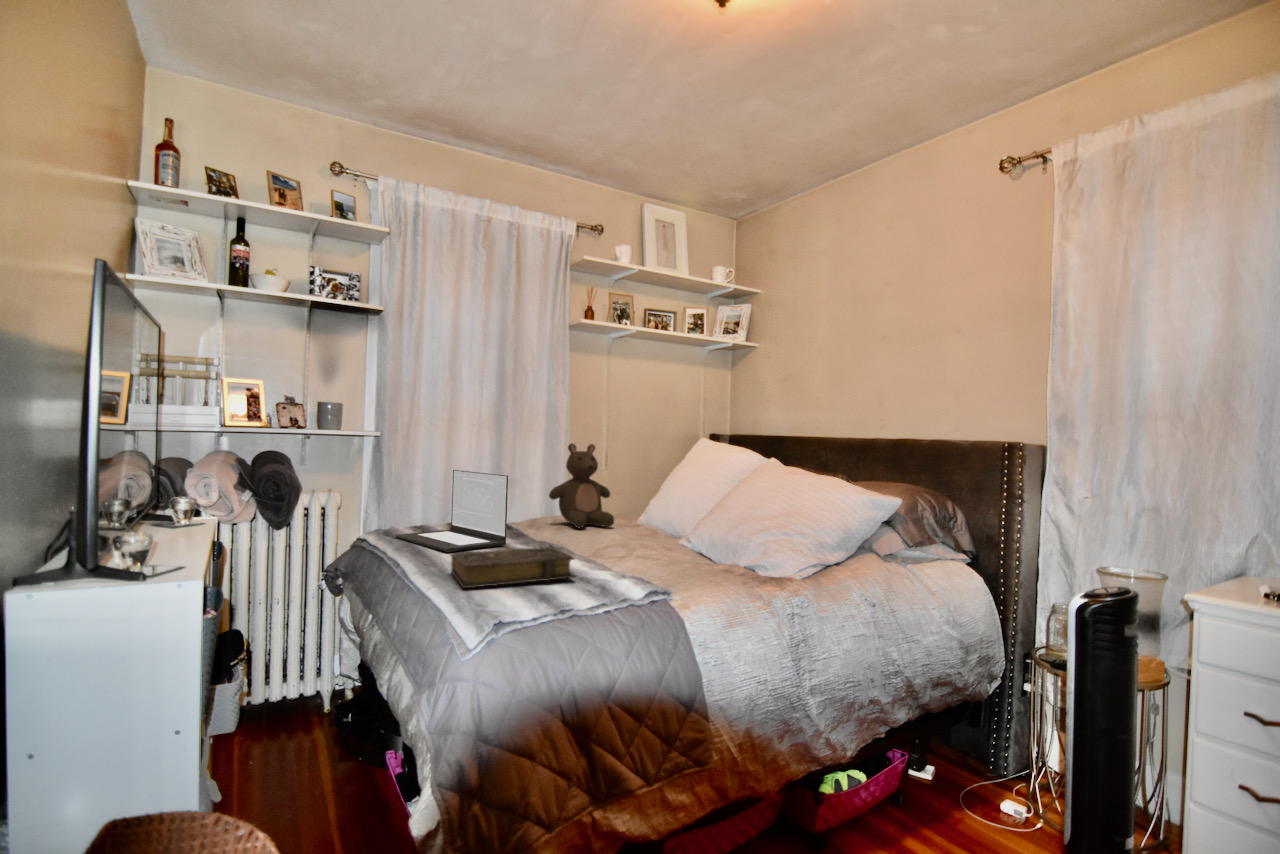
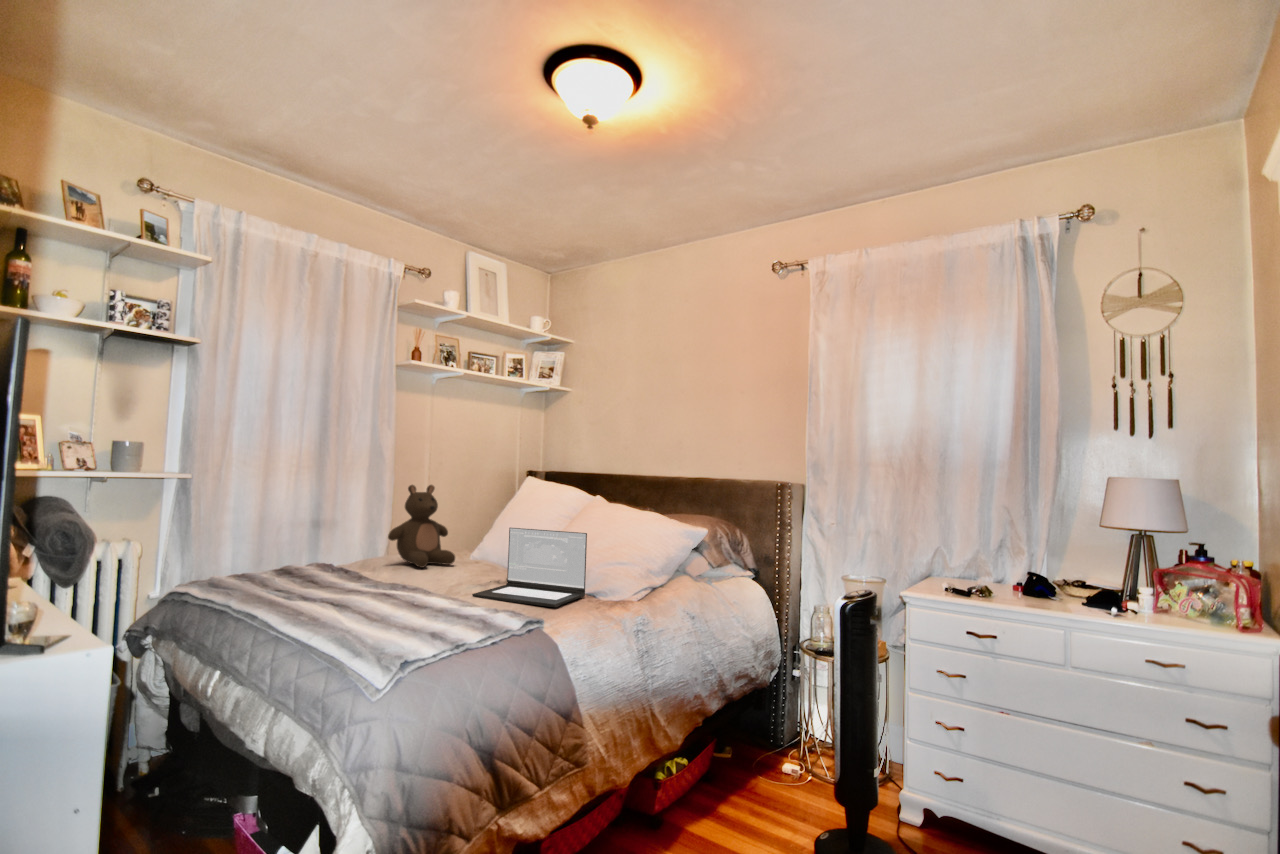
laptop: present [395,470,508,552] -> present [472,528,587,607]
book: present [451,547,575,588] -> none [327,588,457,634]

